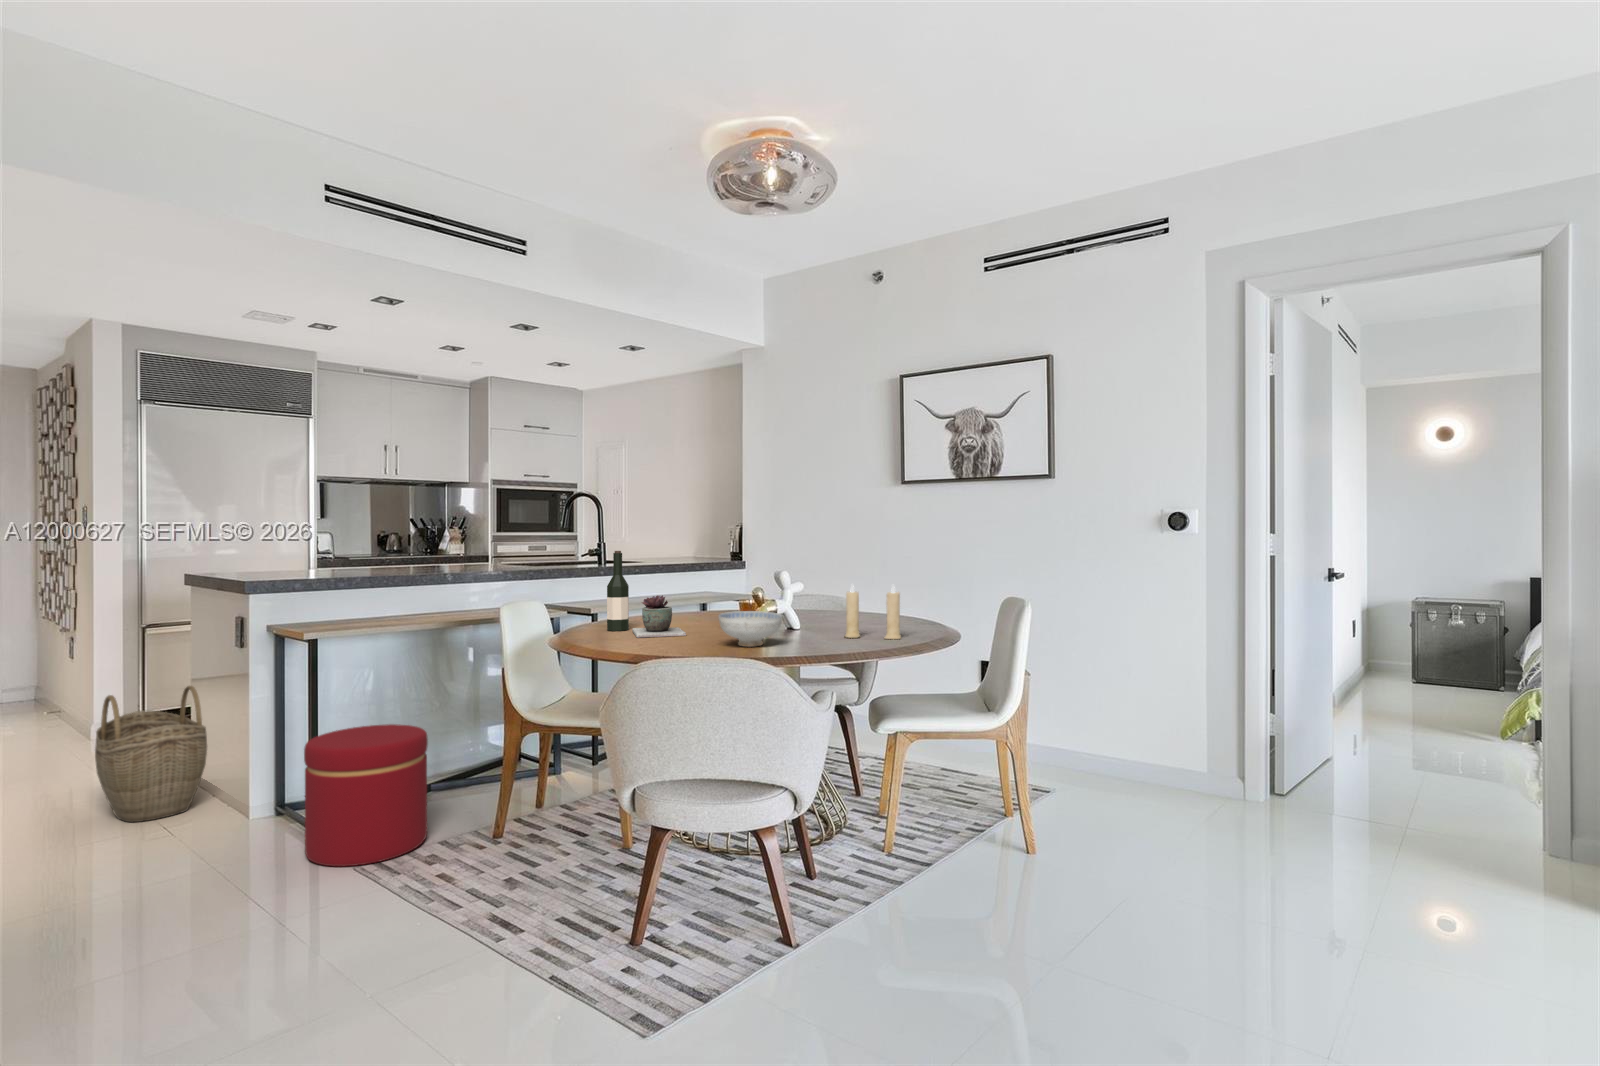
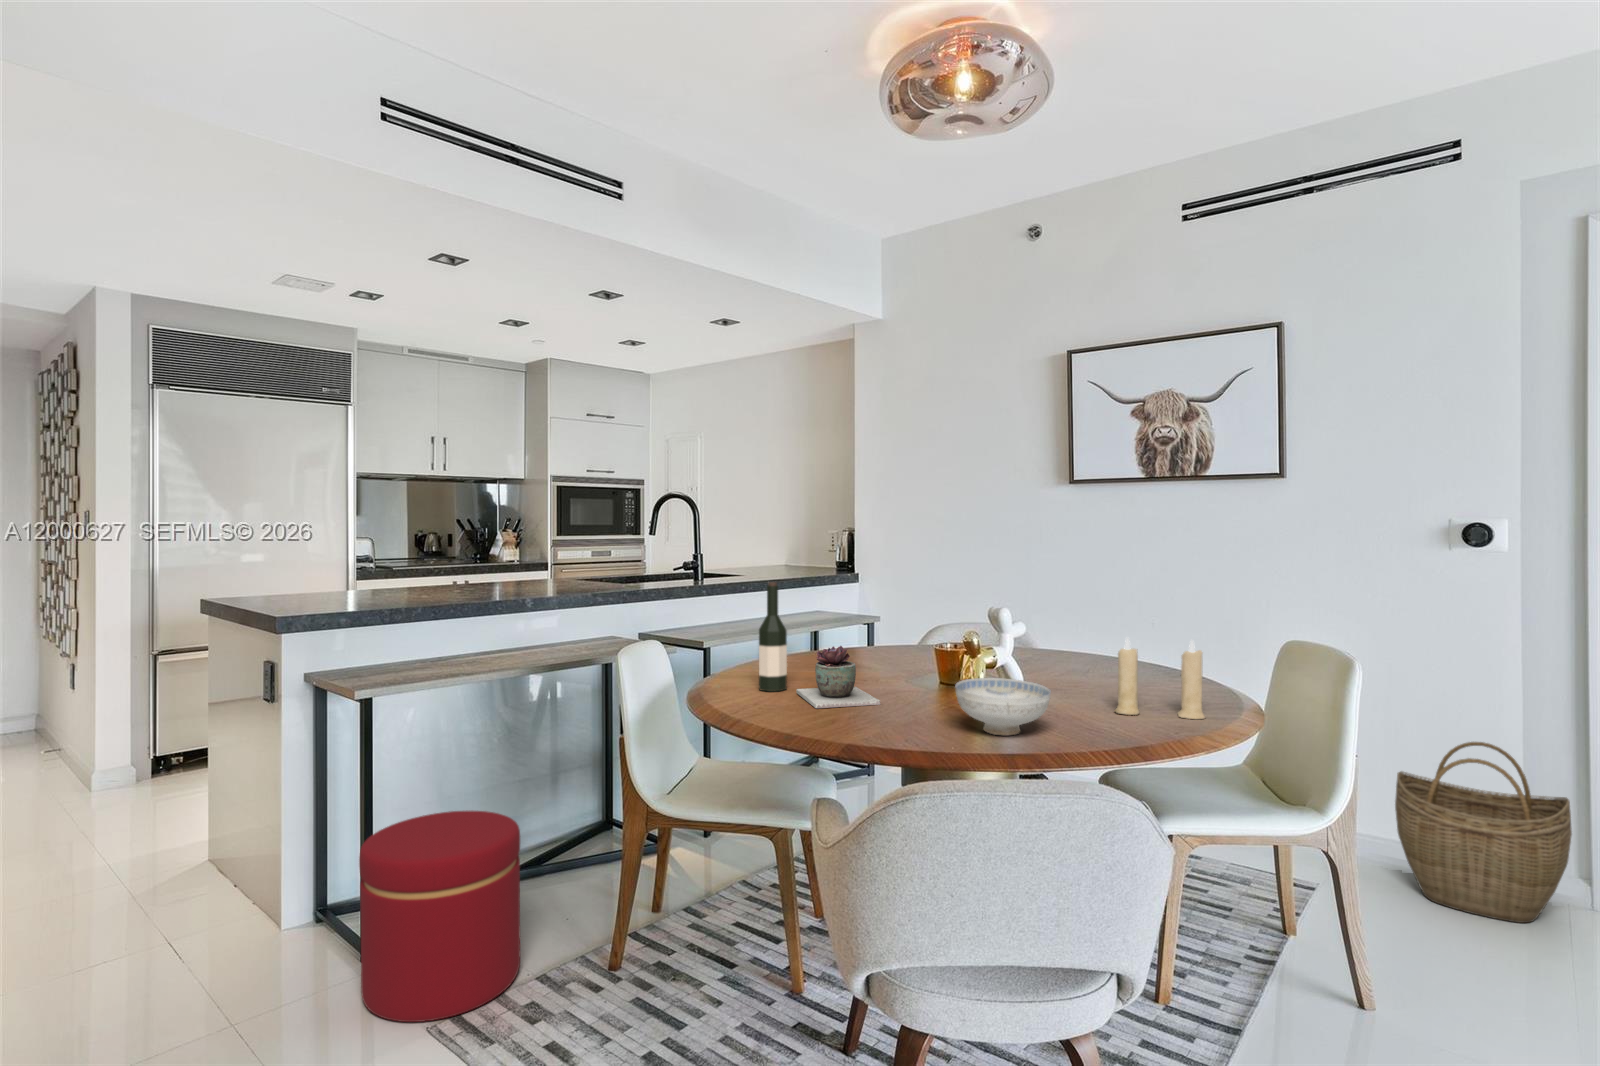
woven basket: present [95,686,207,822] -> present [1395,742,1572,923]

